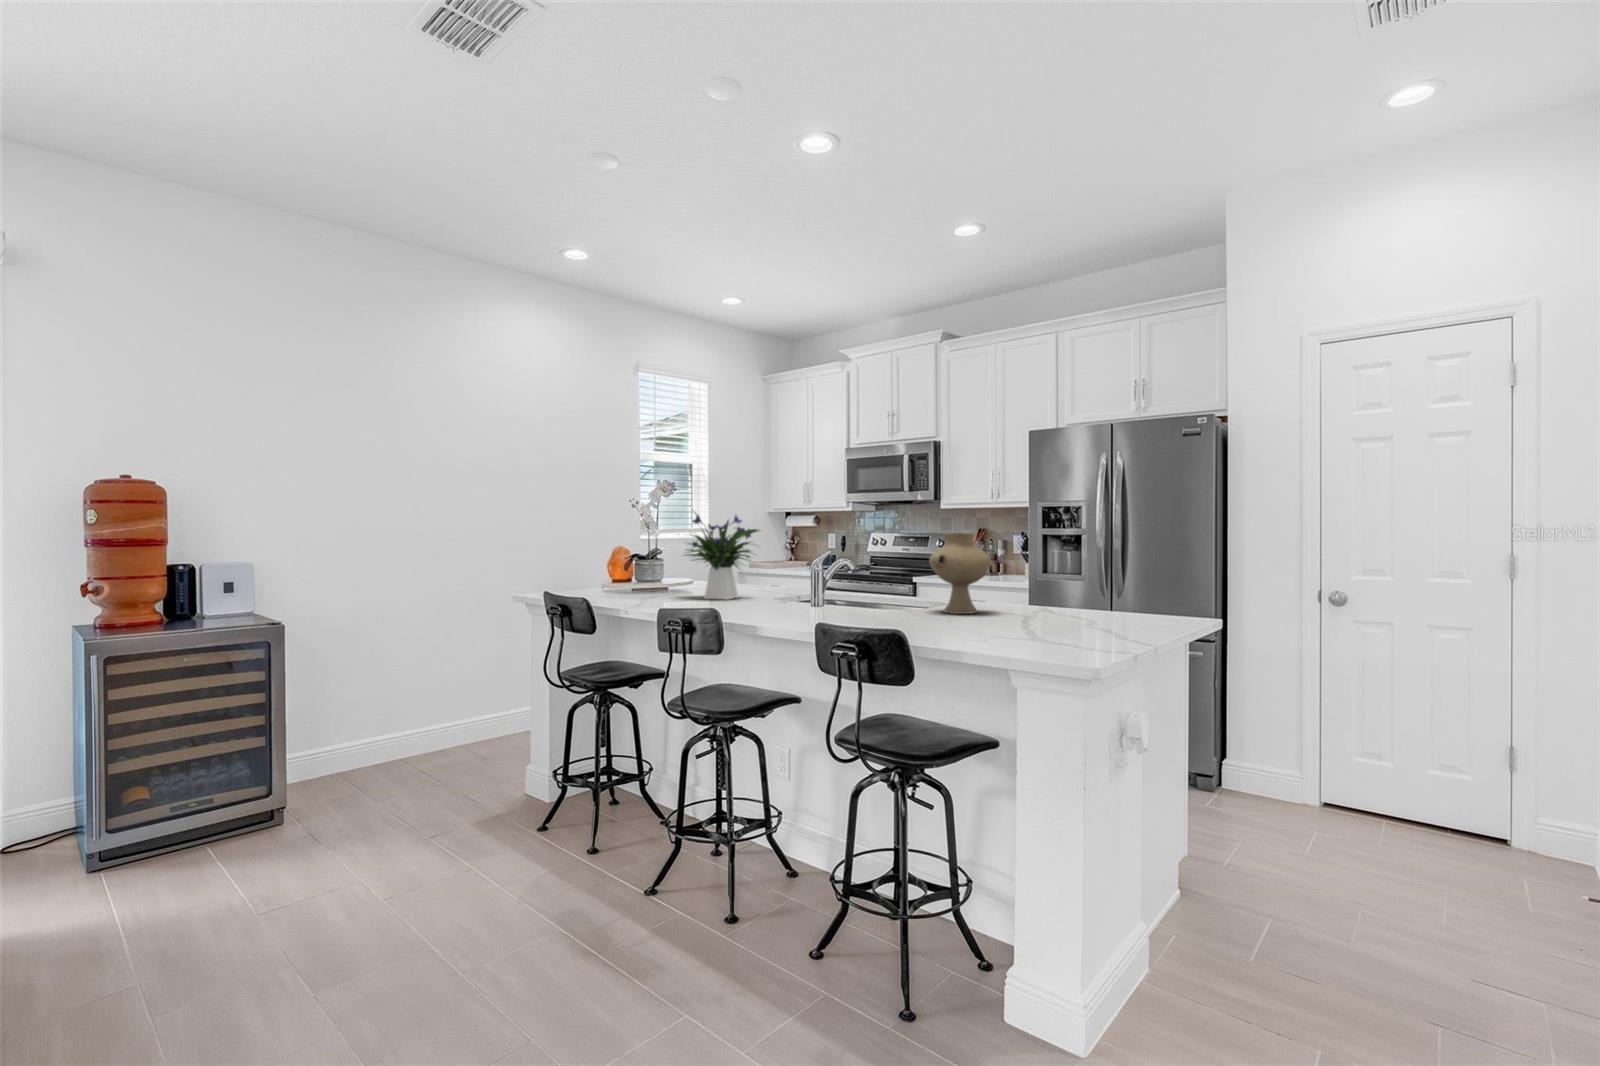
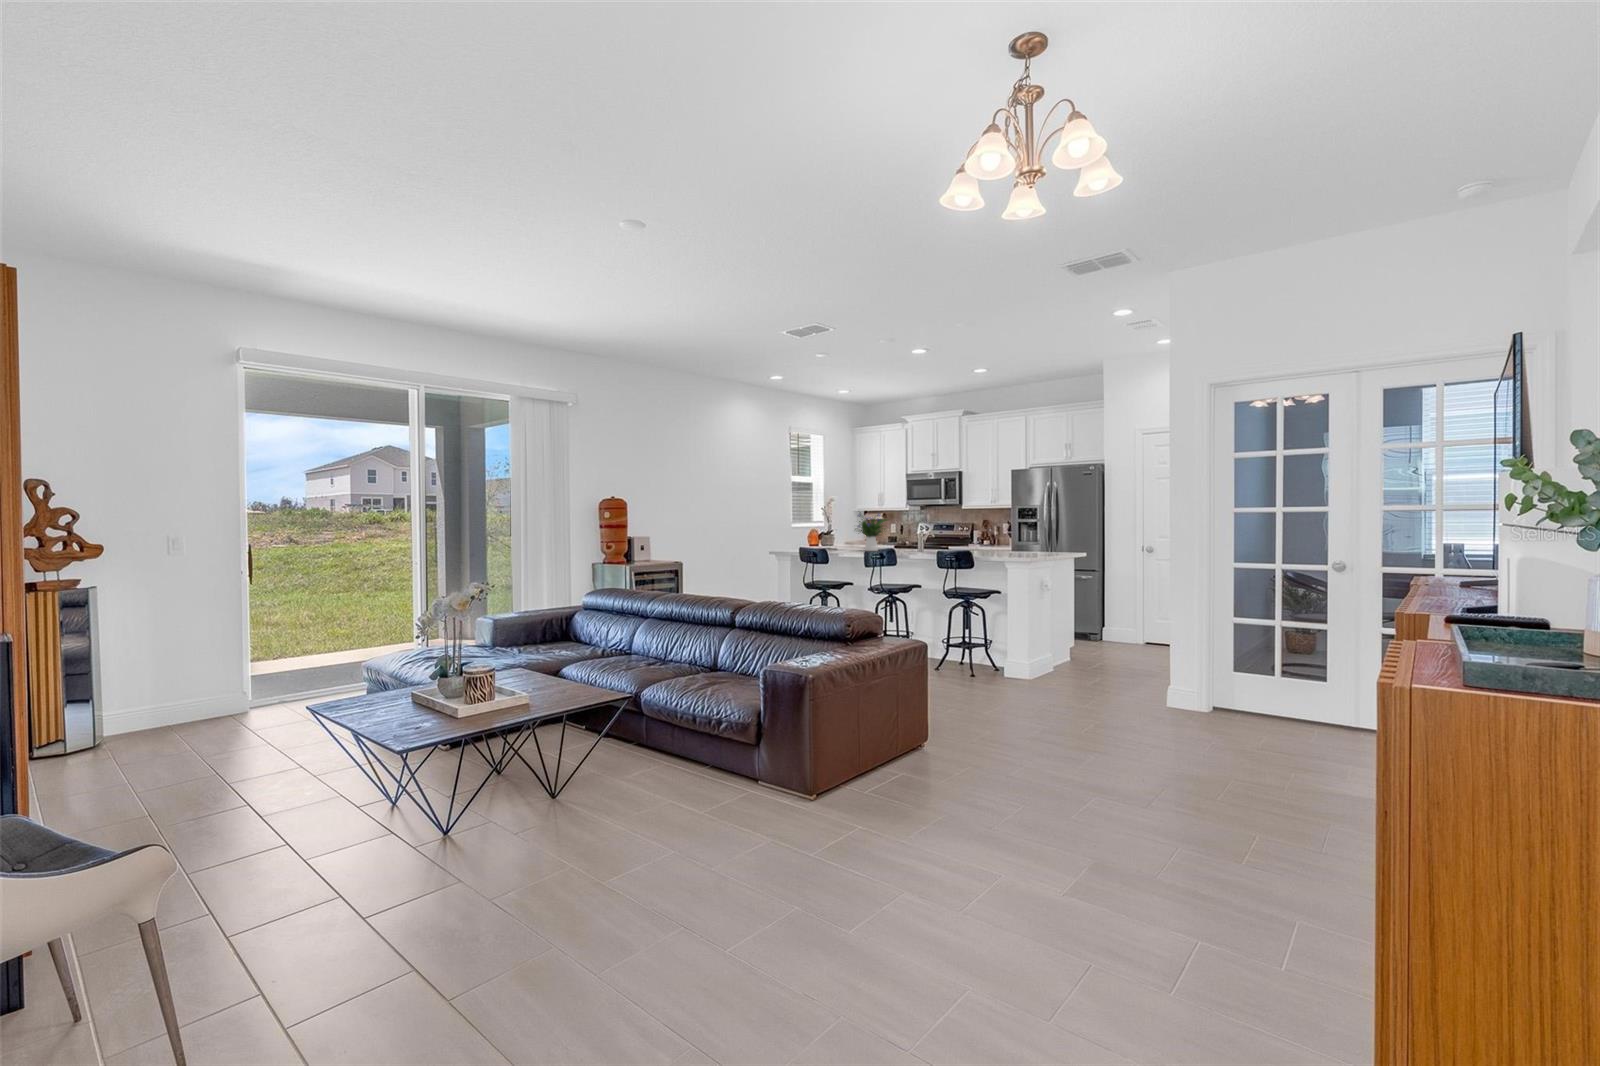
vase: present [929,533,991,614] -> none [970,520,996,553]

